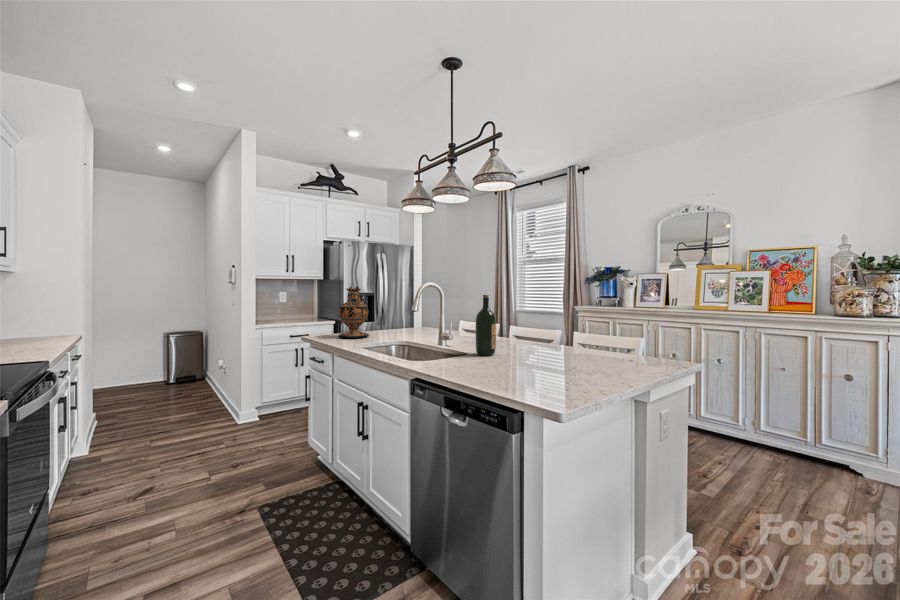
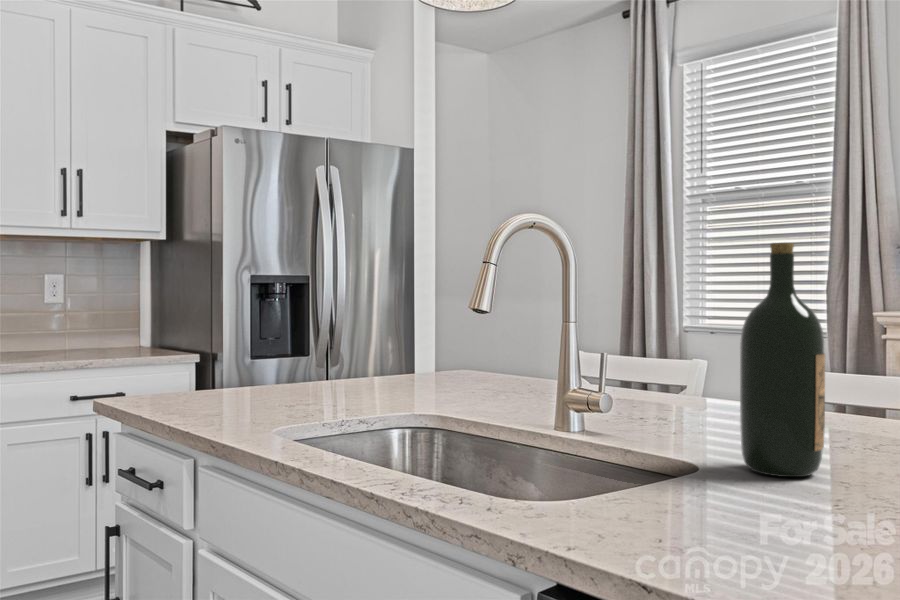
vase: present [338,286,369,338] -> none [210,237,309,404]

